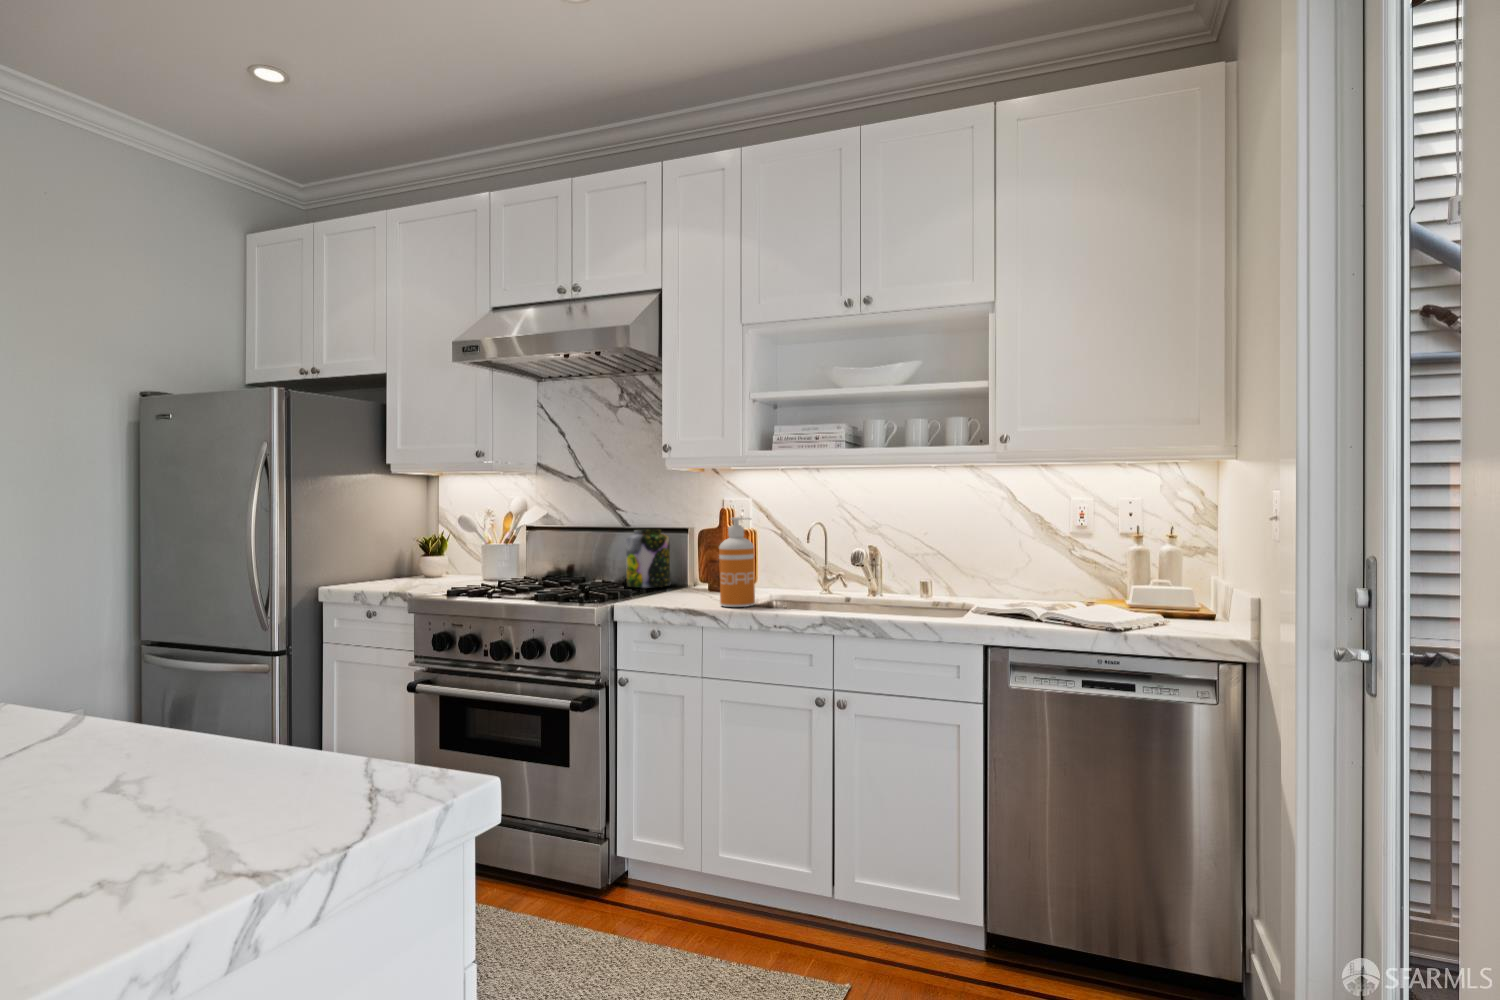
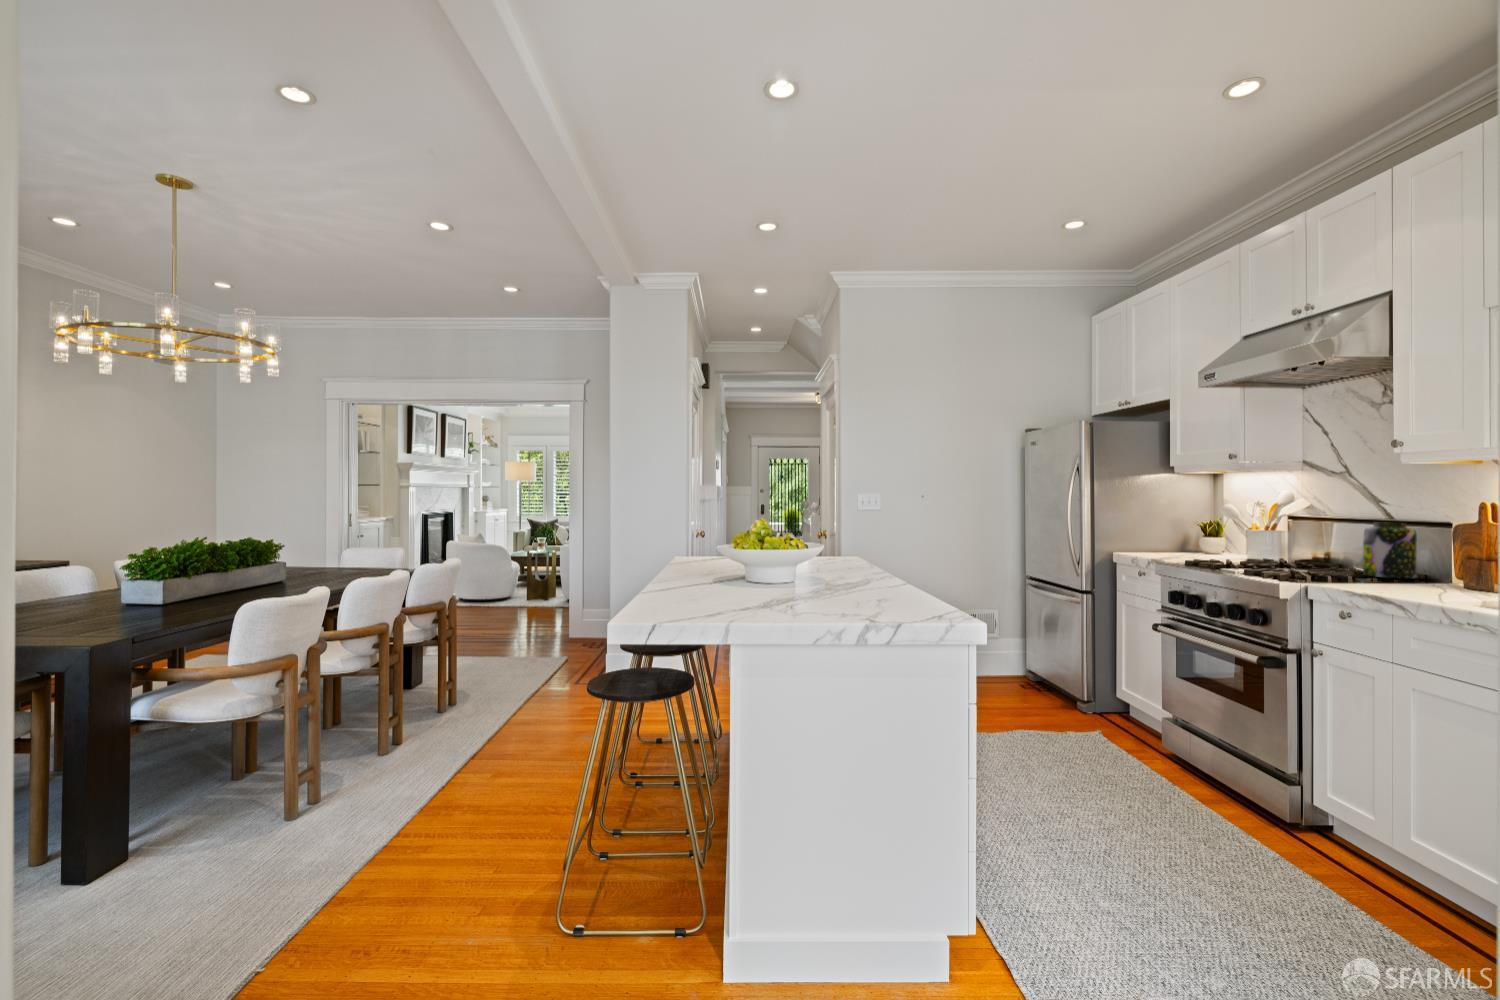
soap dispenser: present [719,517,755,607] -> none [1418,512,1465,601]

